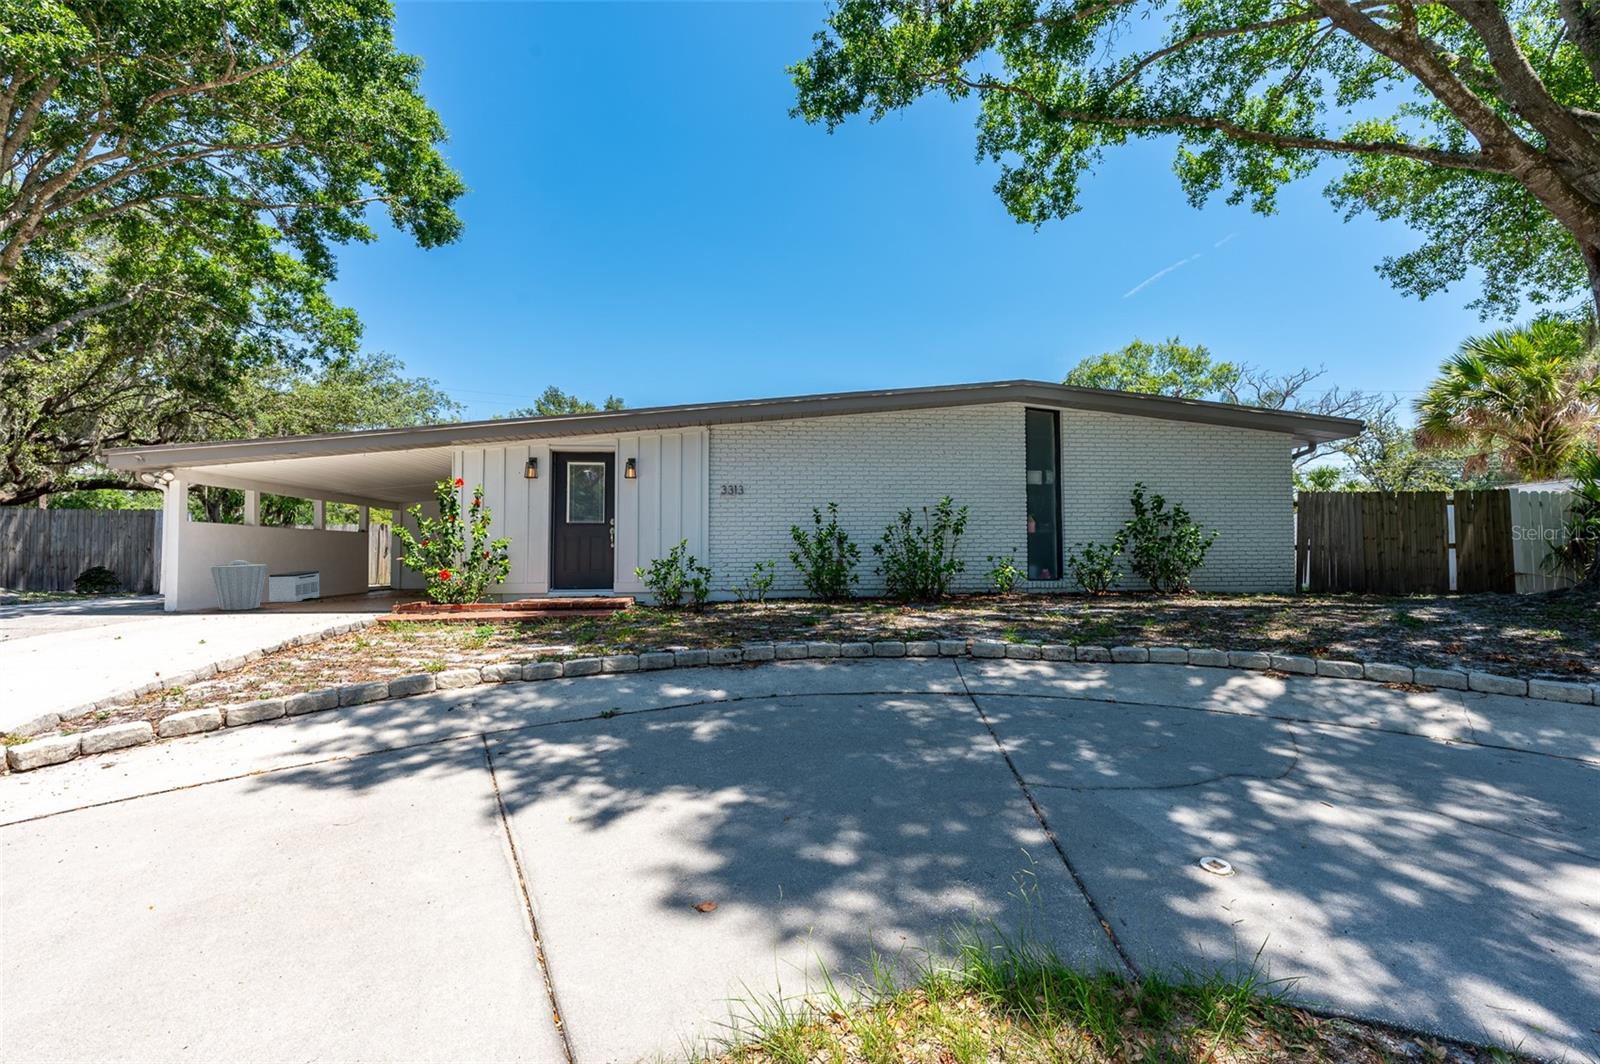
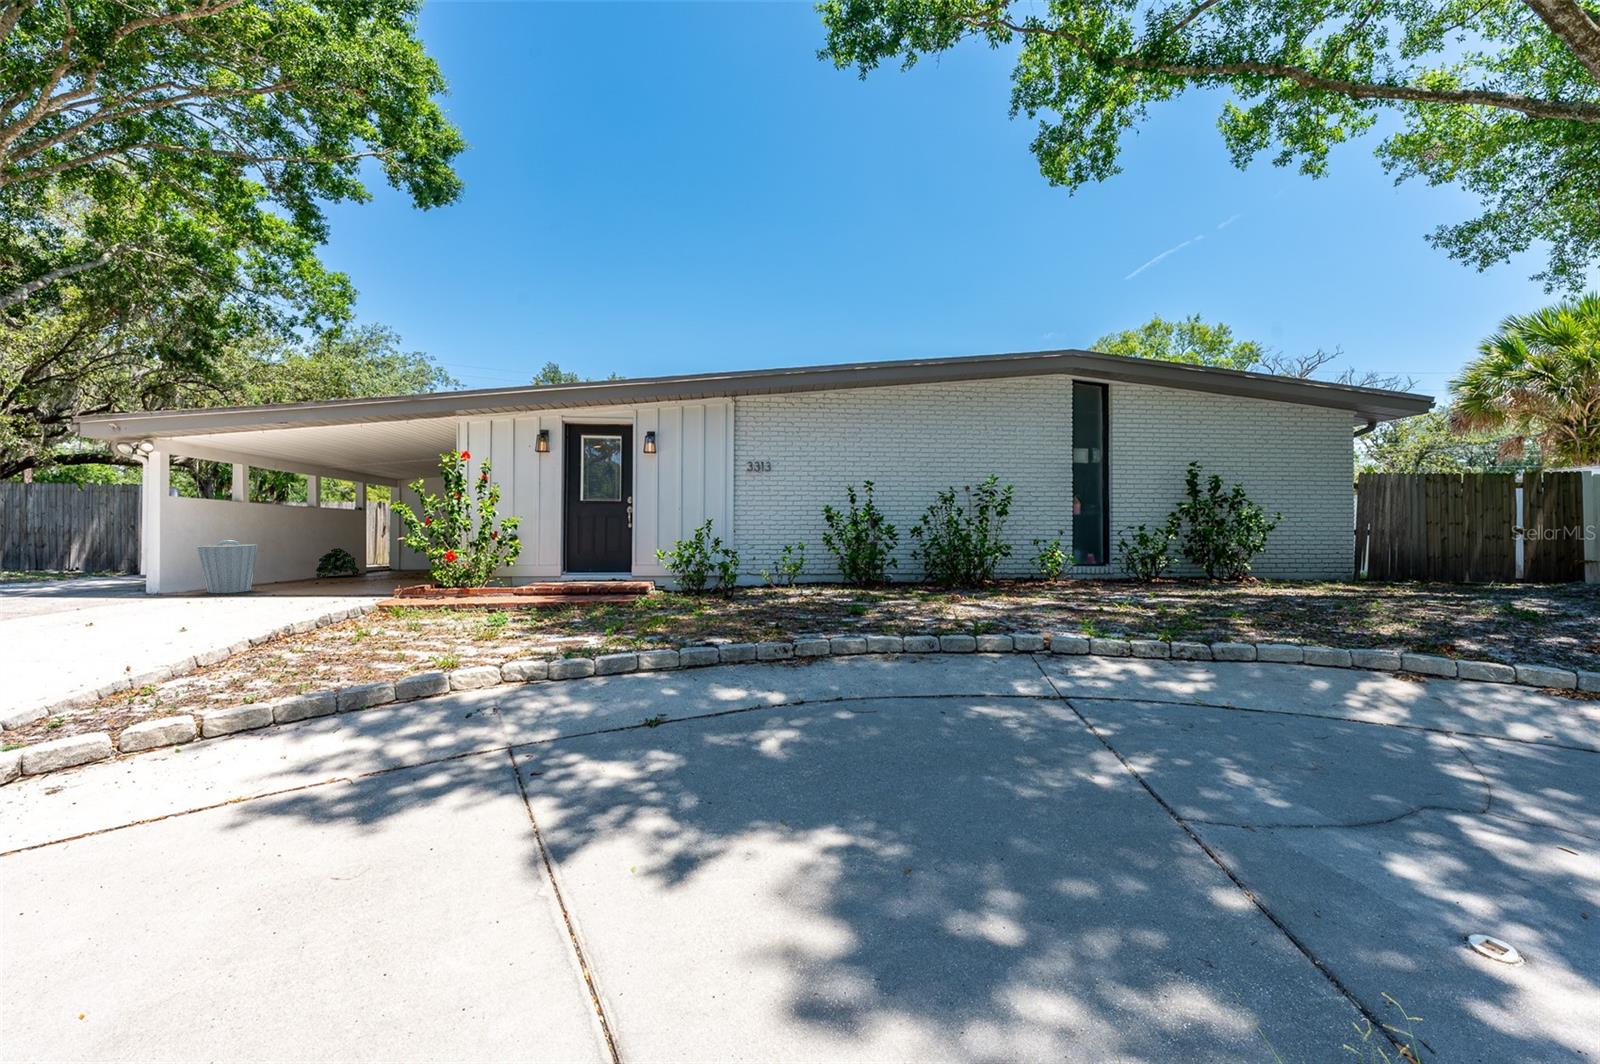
potted plant: present [72,566,122,594] -> present [316,548,359,578]
bench: present [269,571,319,602] -> none [261,552,315,585]

